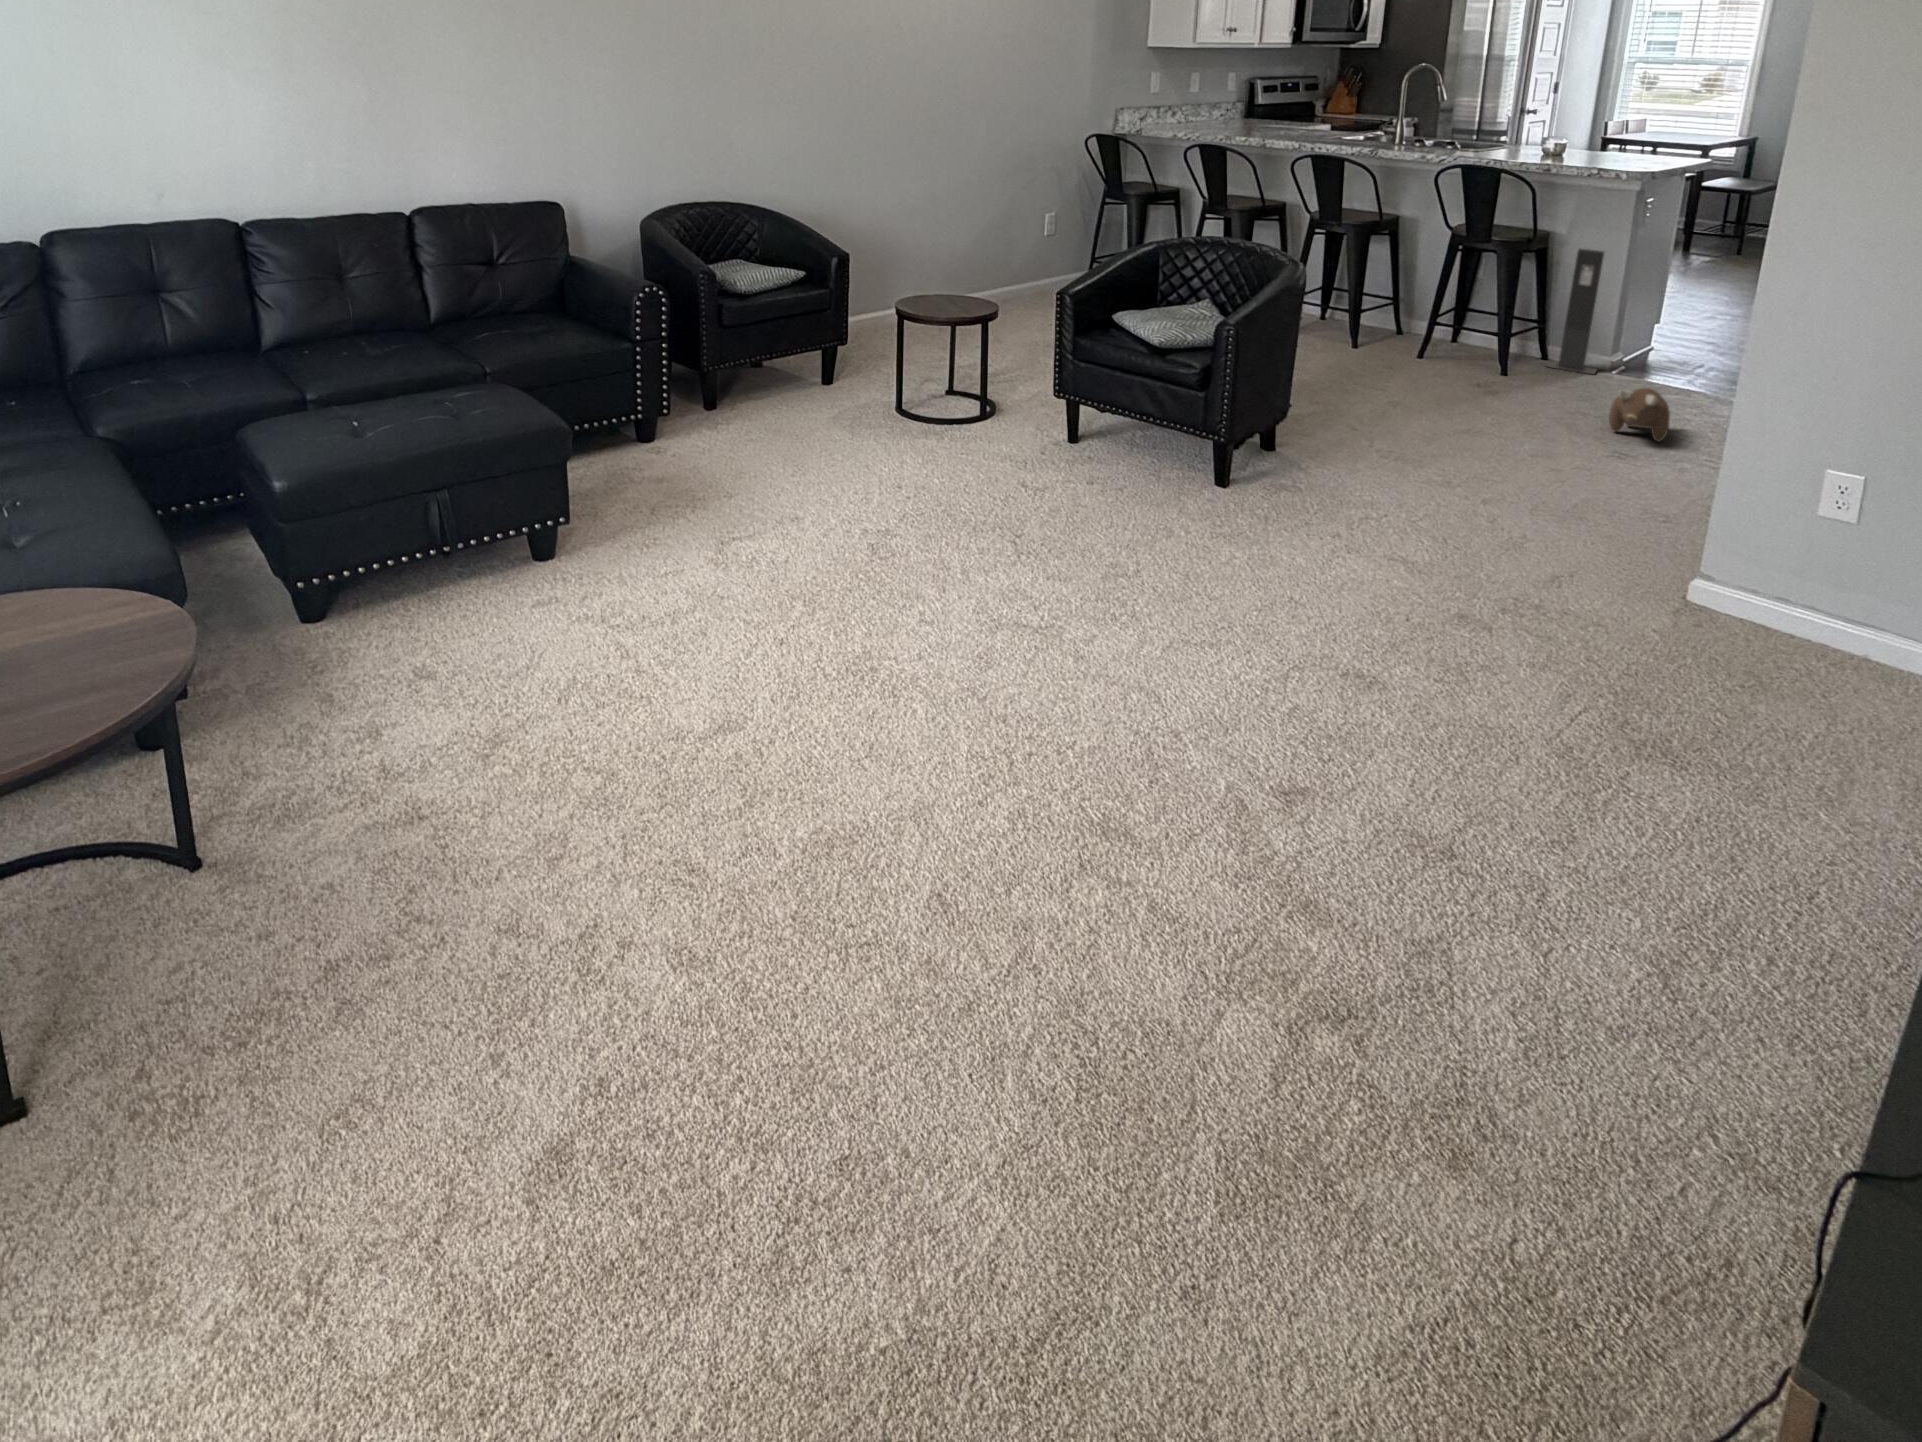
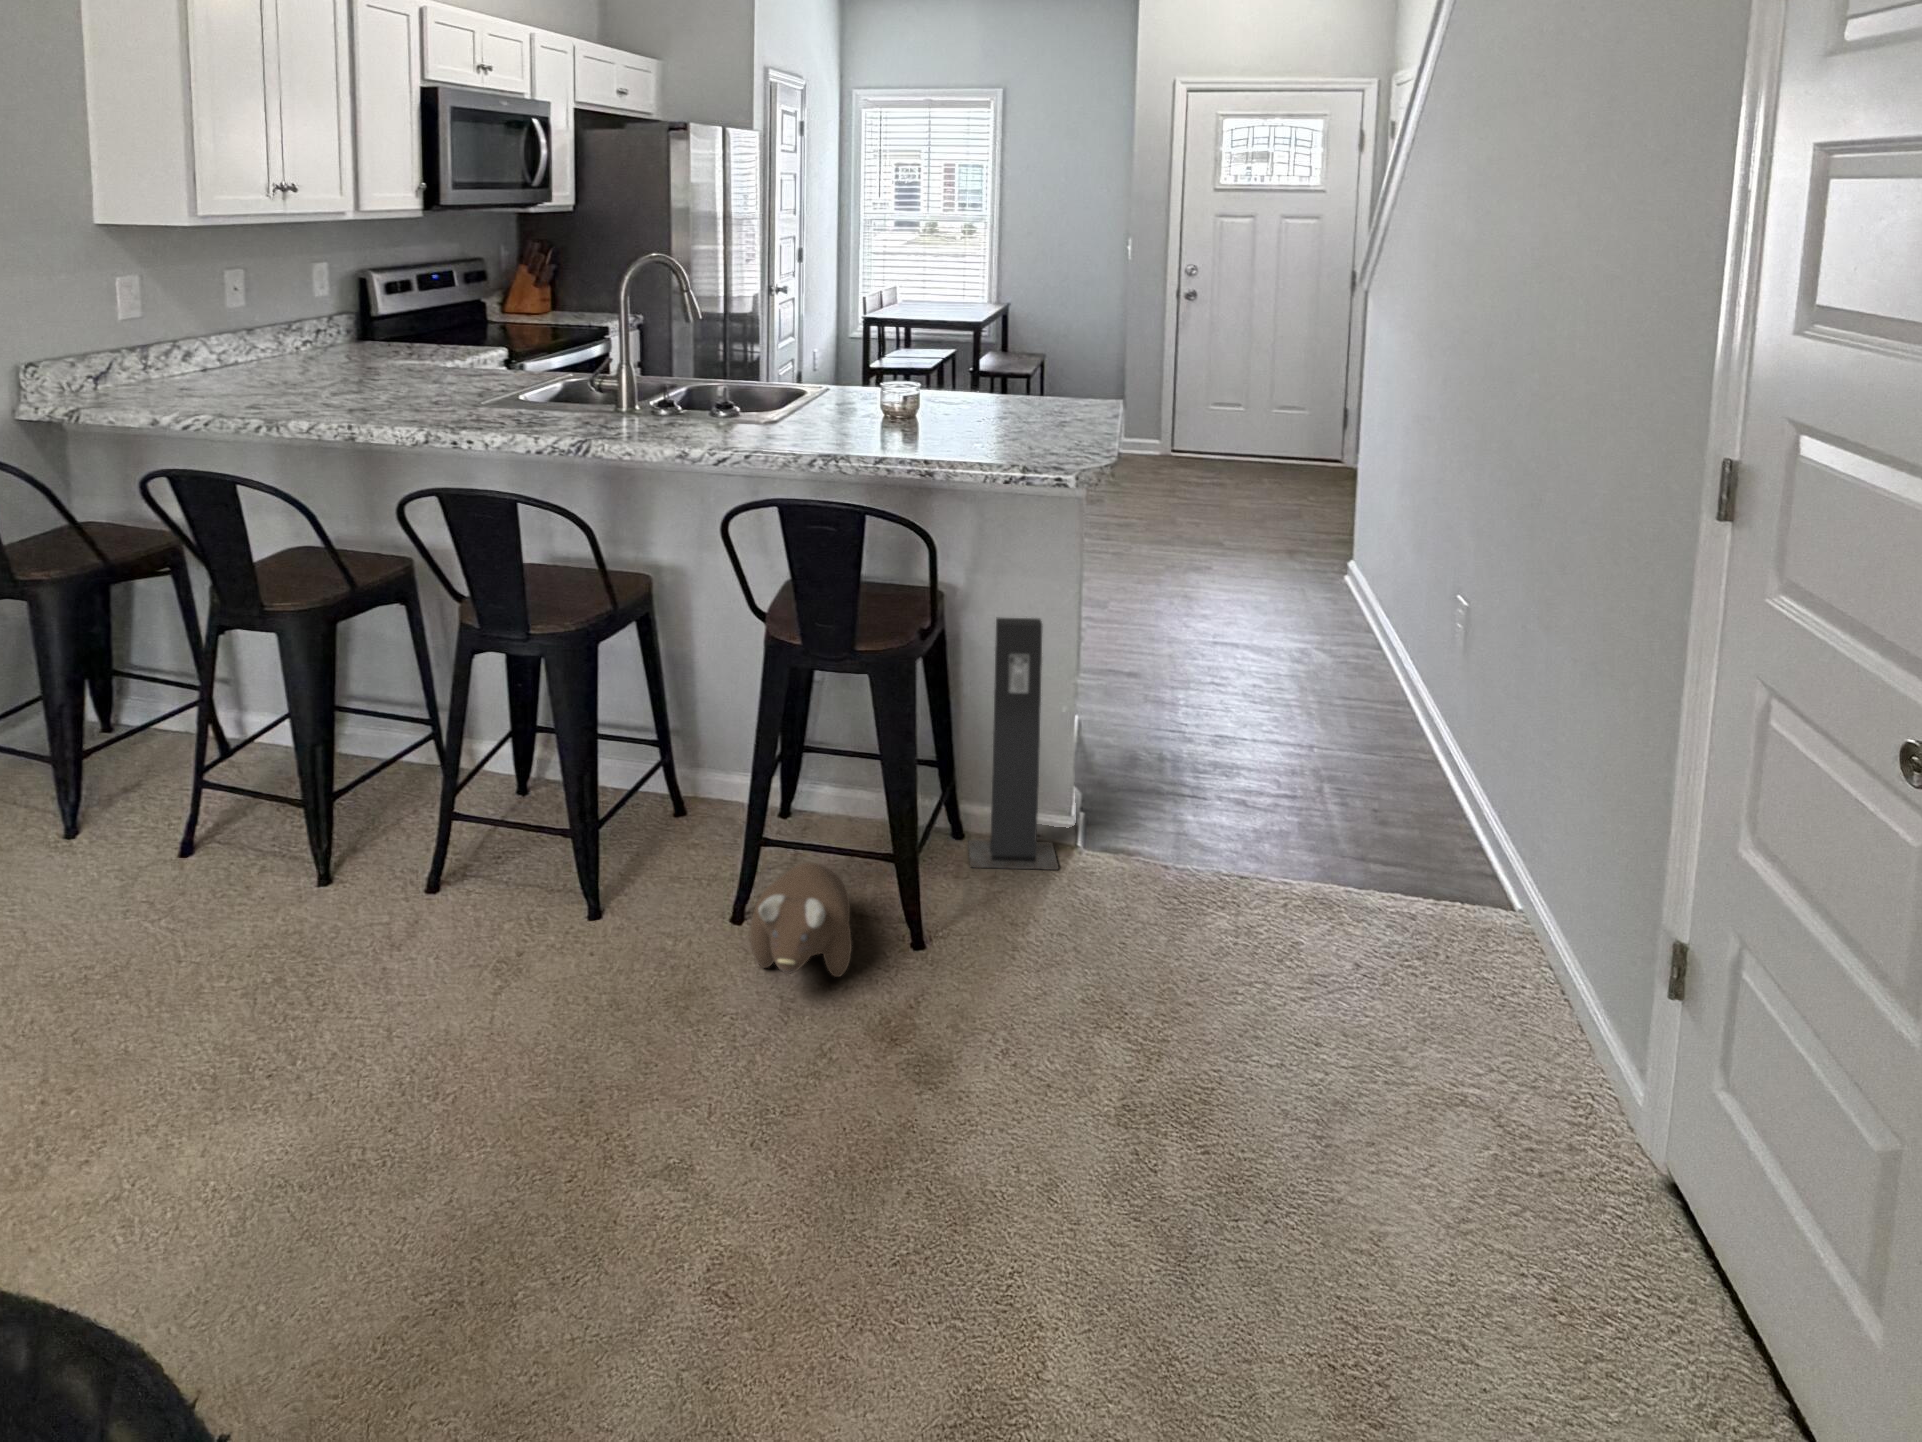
plush toy: present [1609,388,1670,442] -> present [750,862,852,977]

